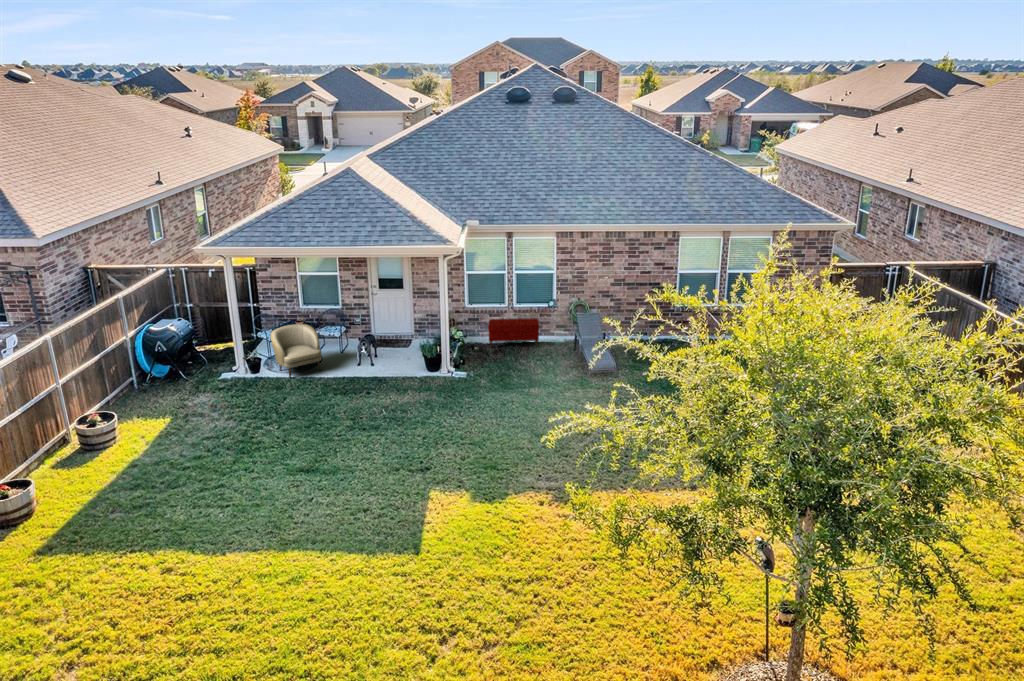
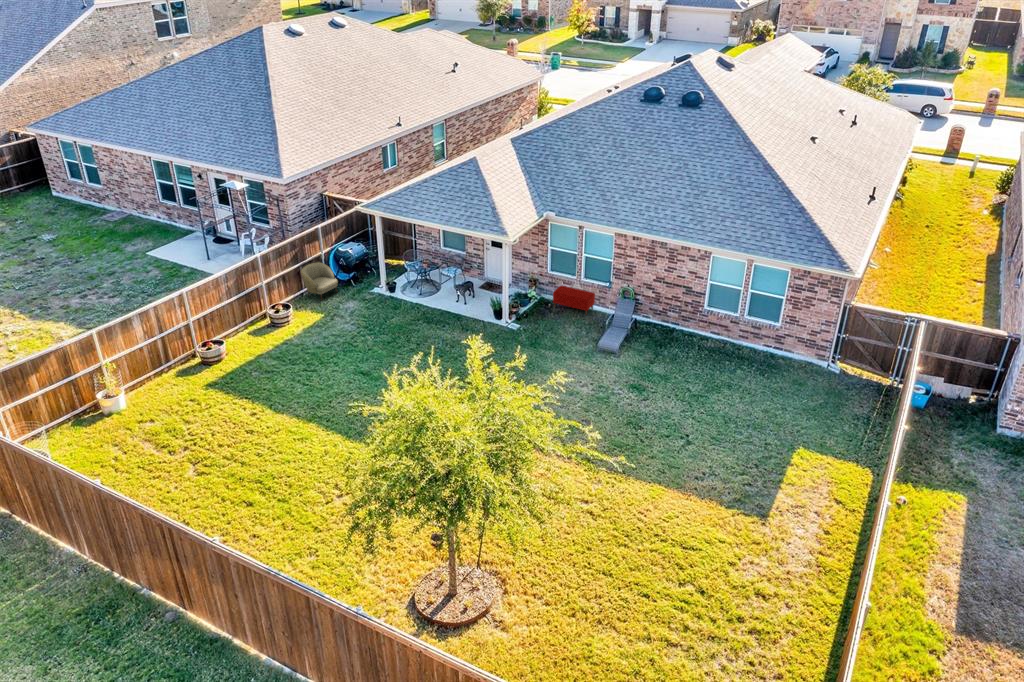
armchair: present [271,324,322,378] -> present [301,262,338,300]

